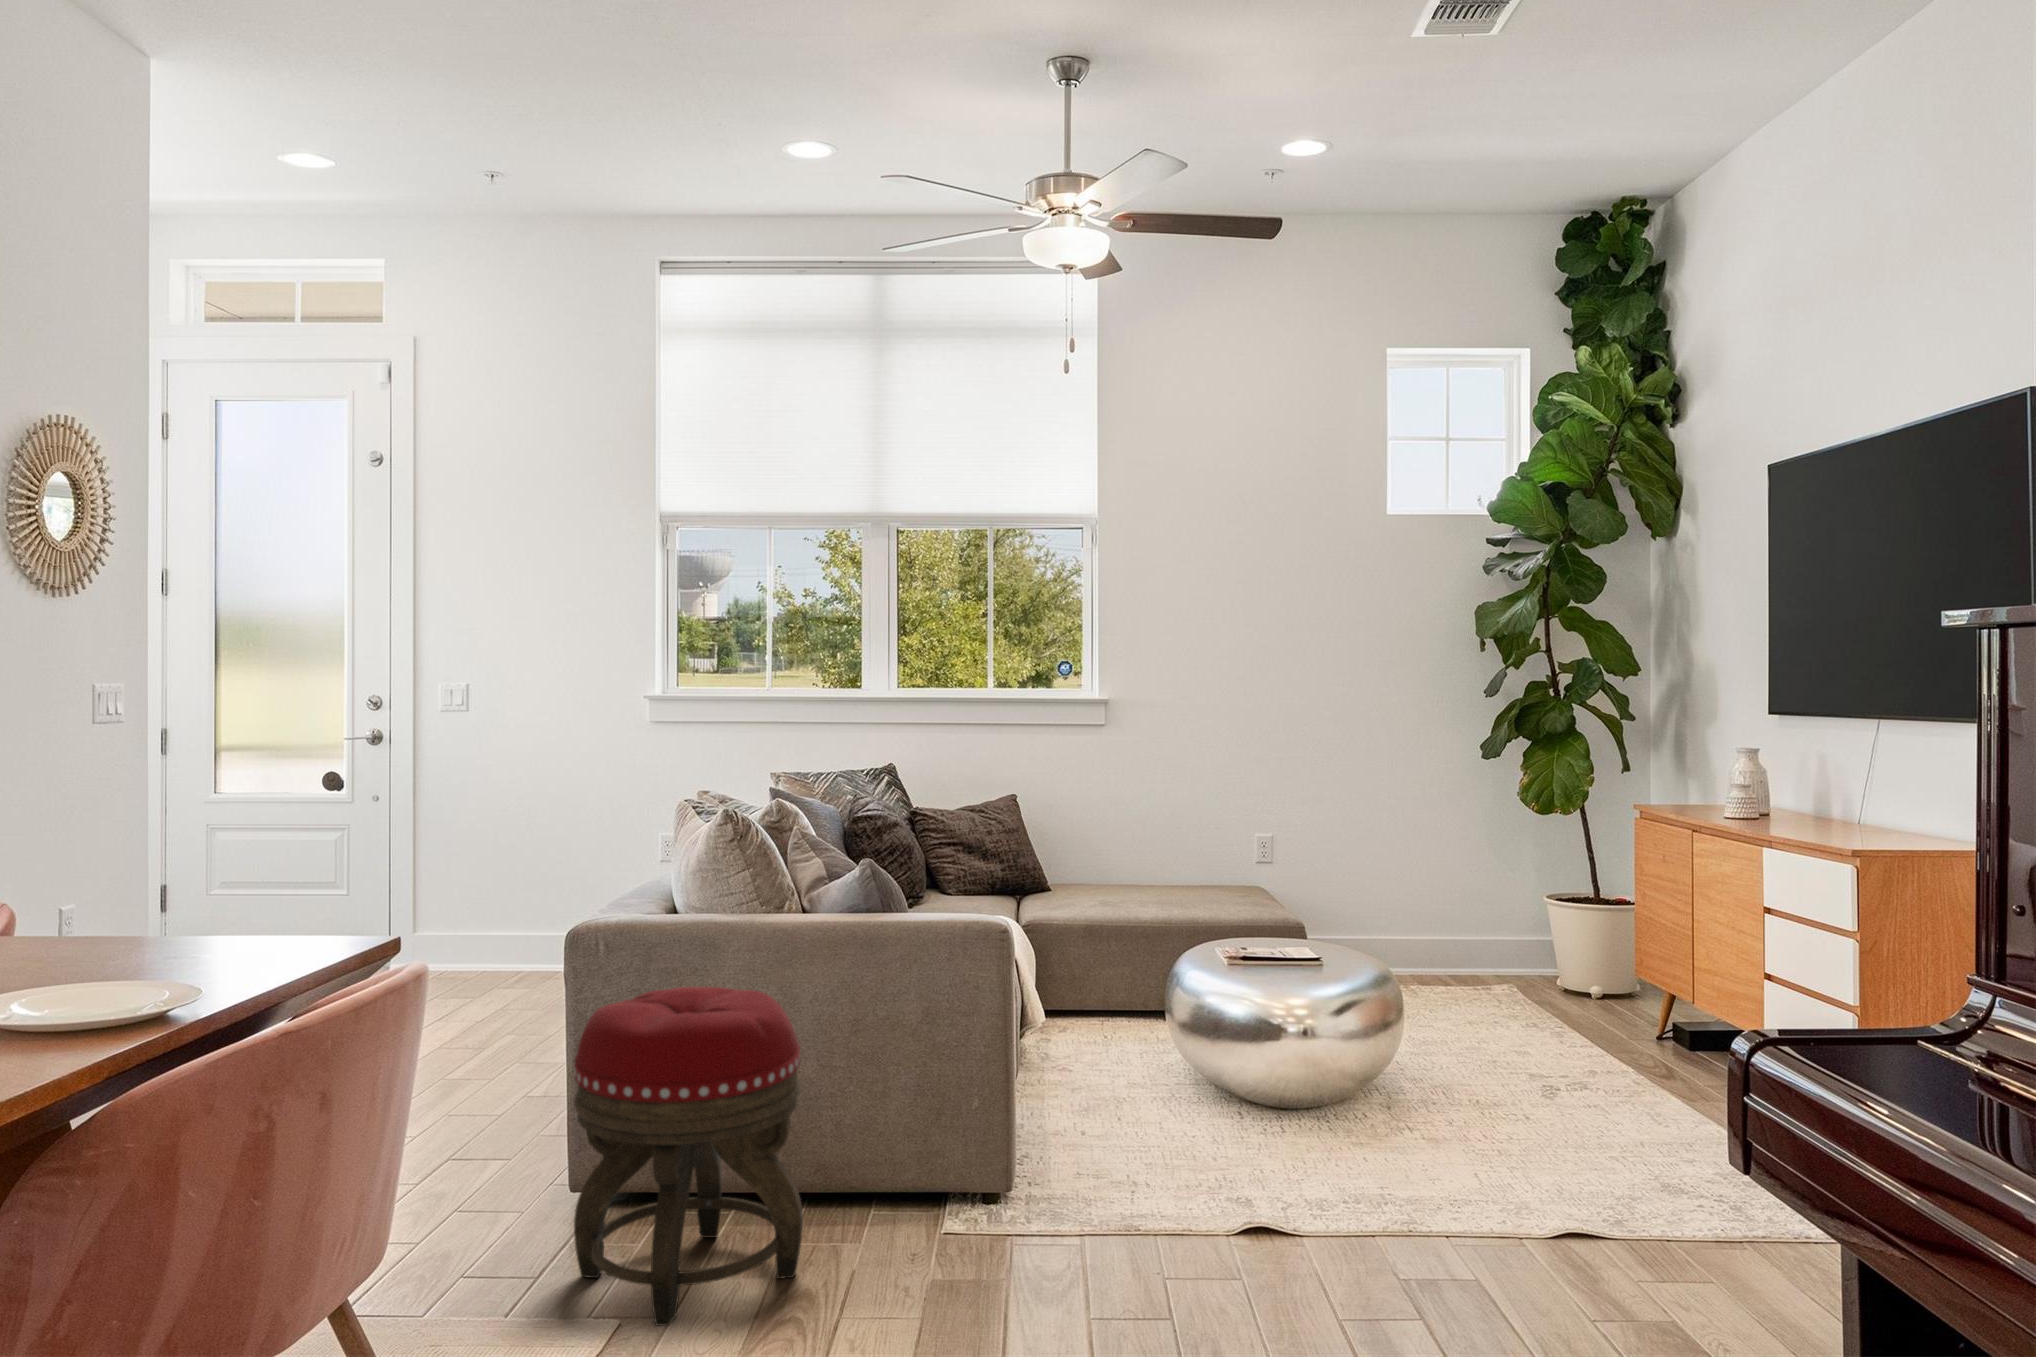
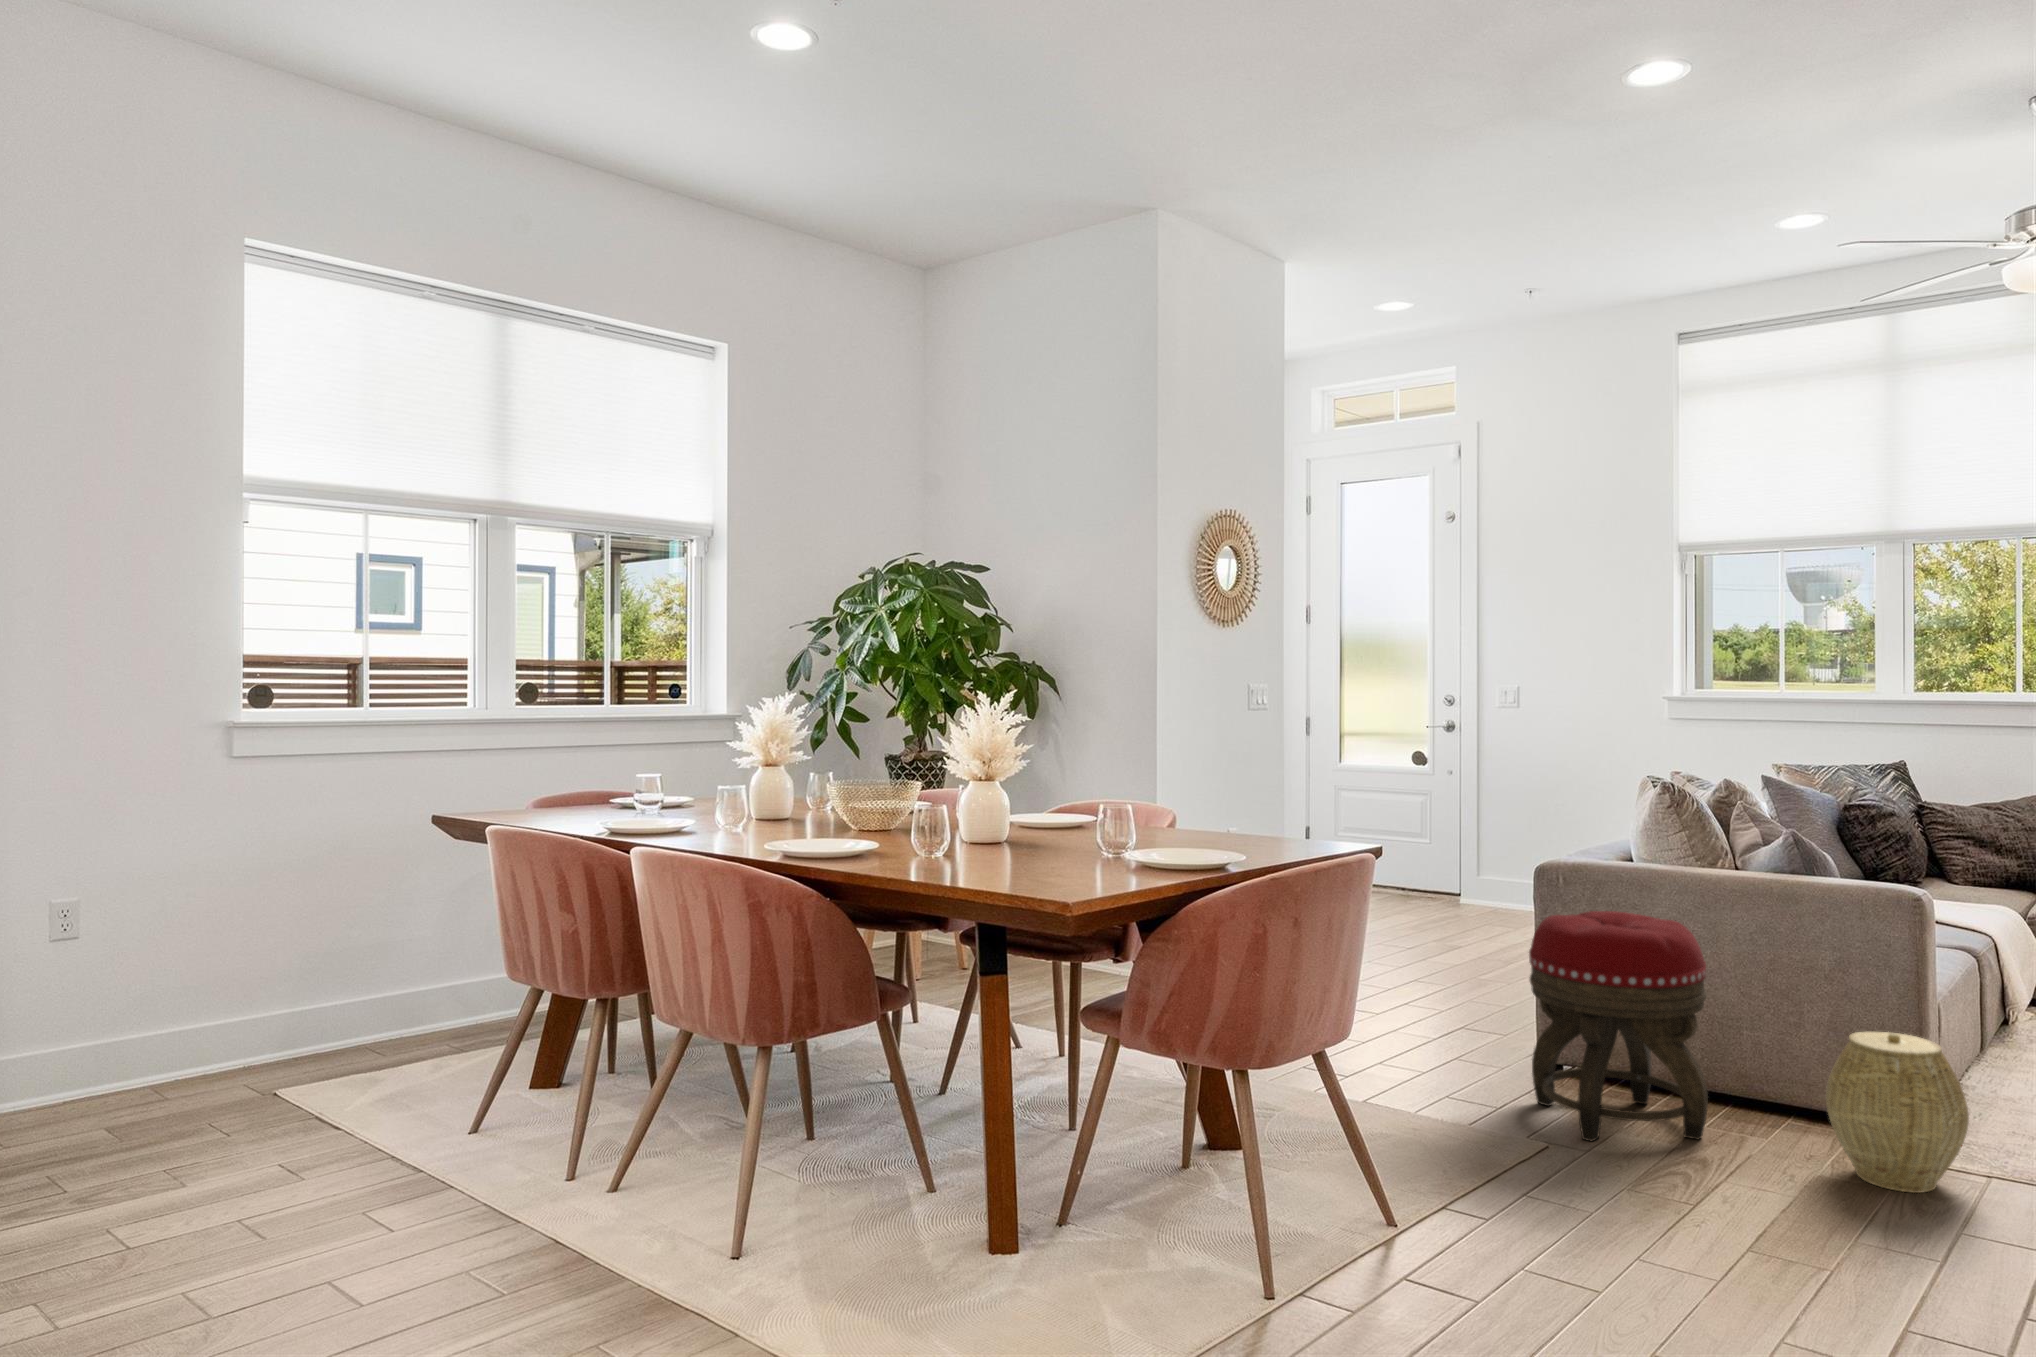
woven basket: none [939,1092,1080,1288] -> present [1826,1032,1969,1193]

